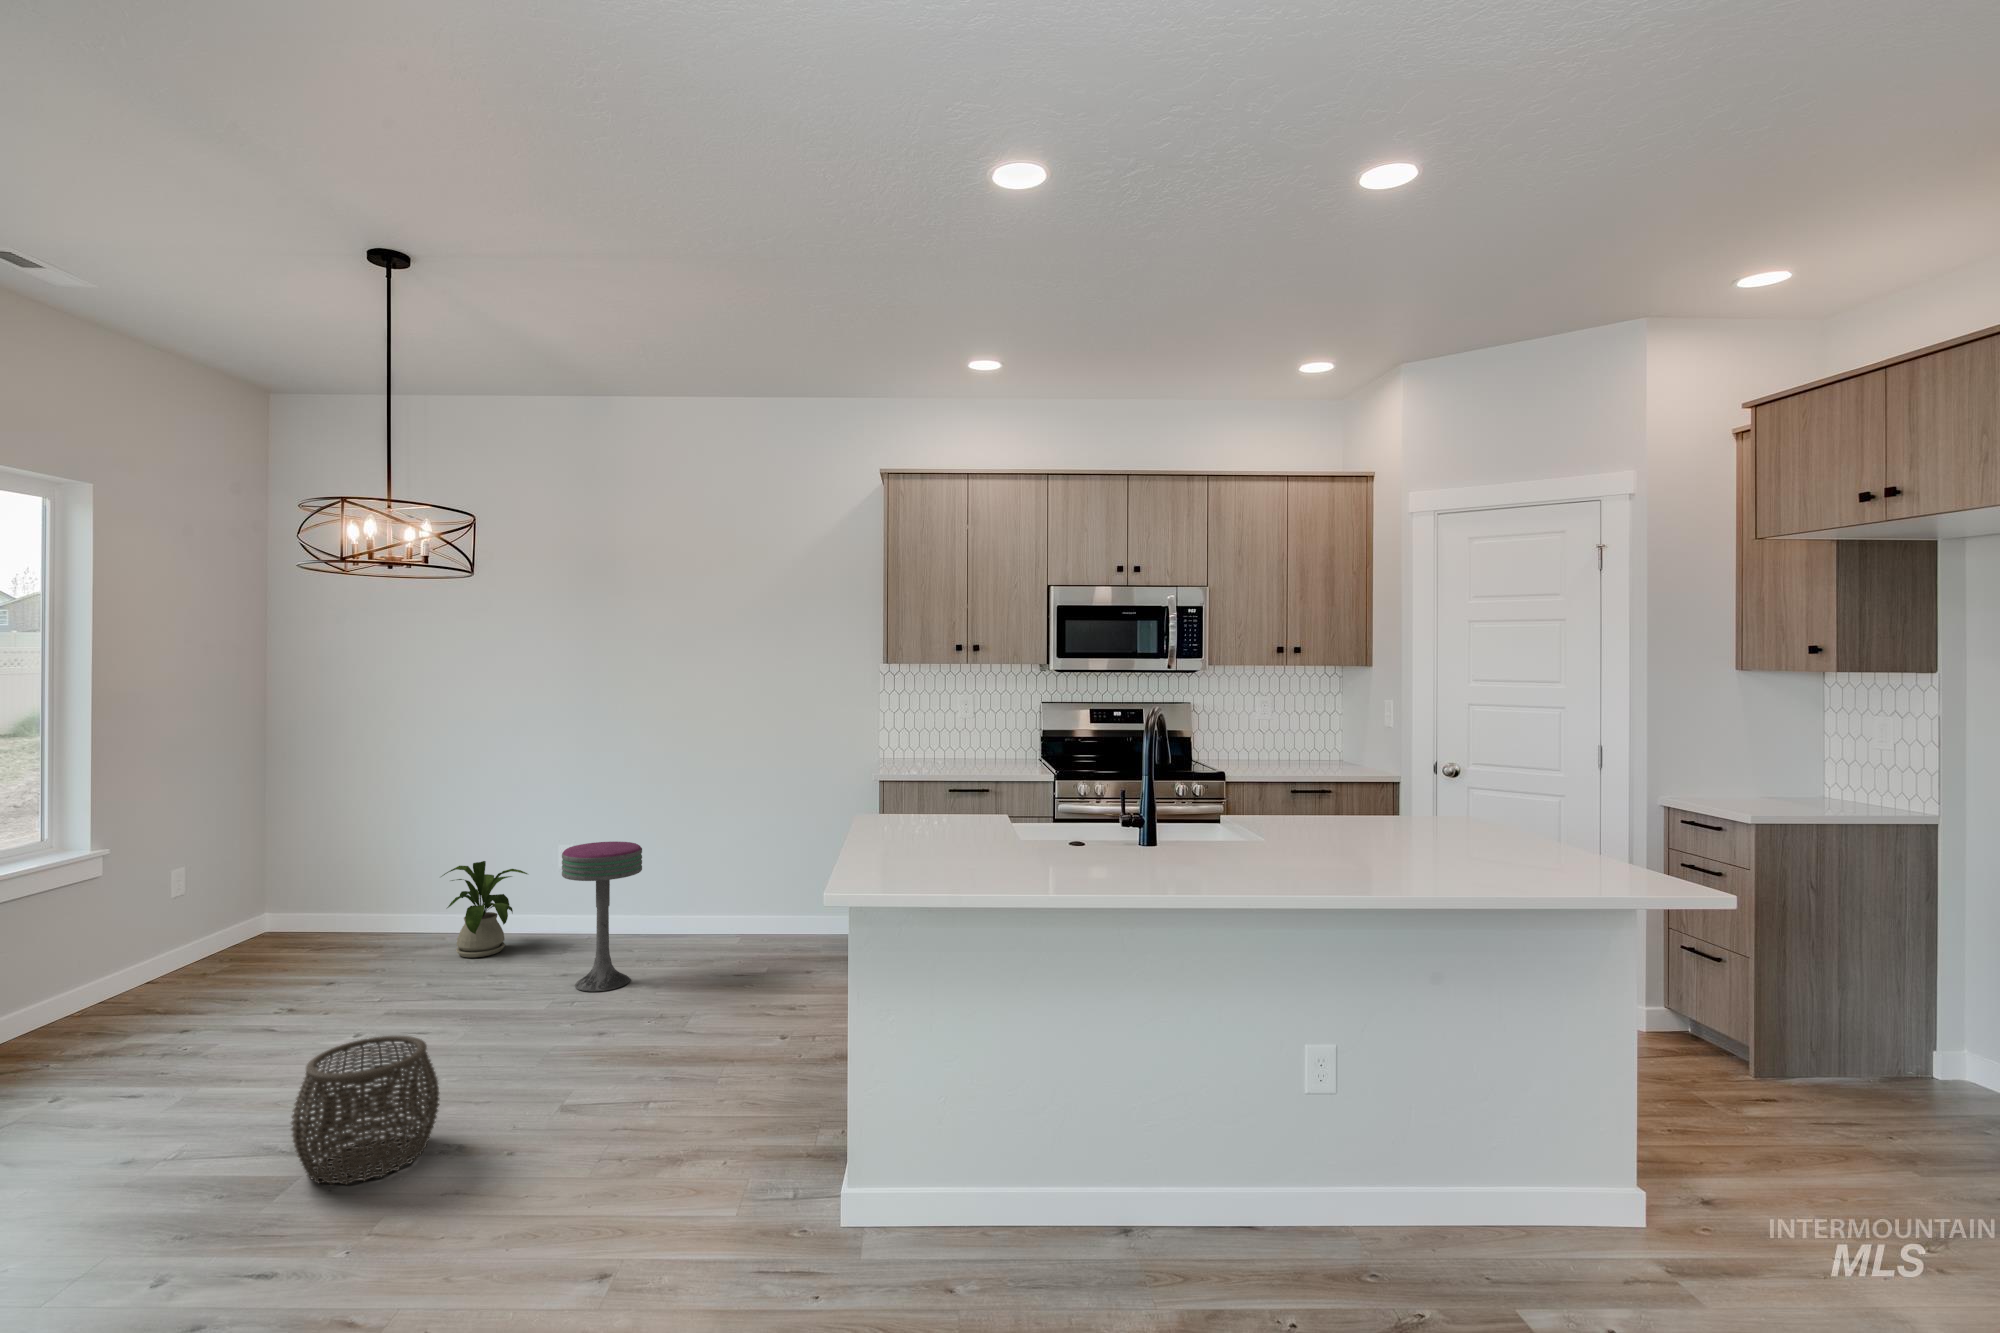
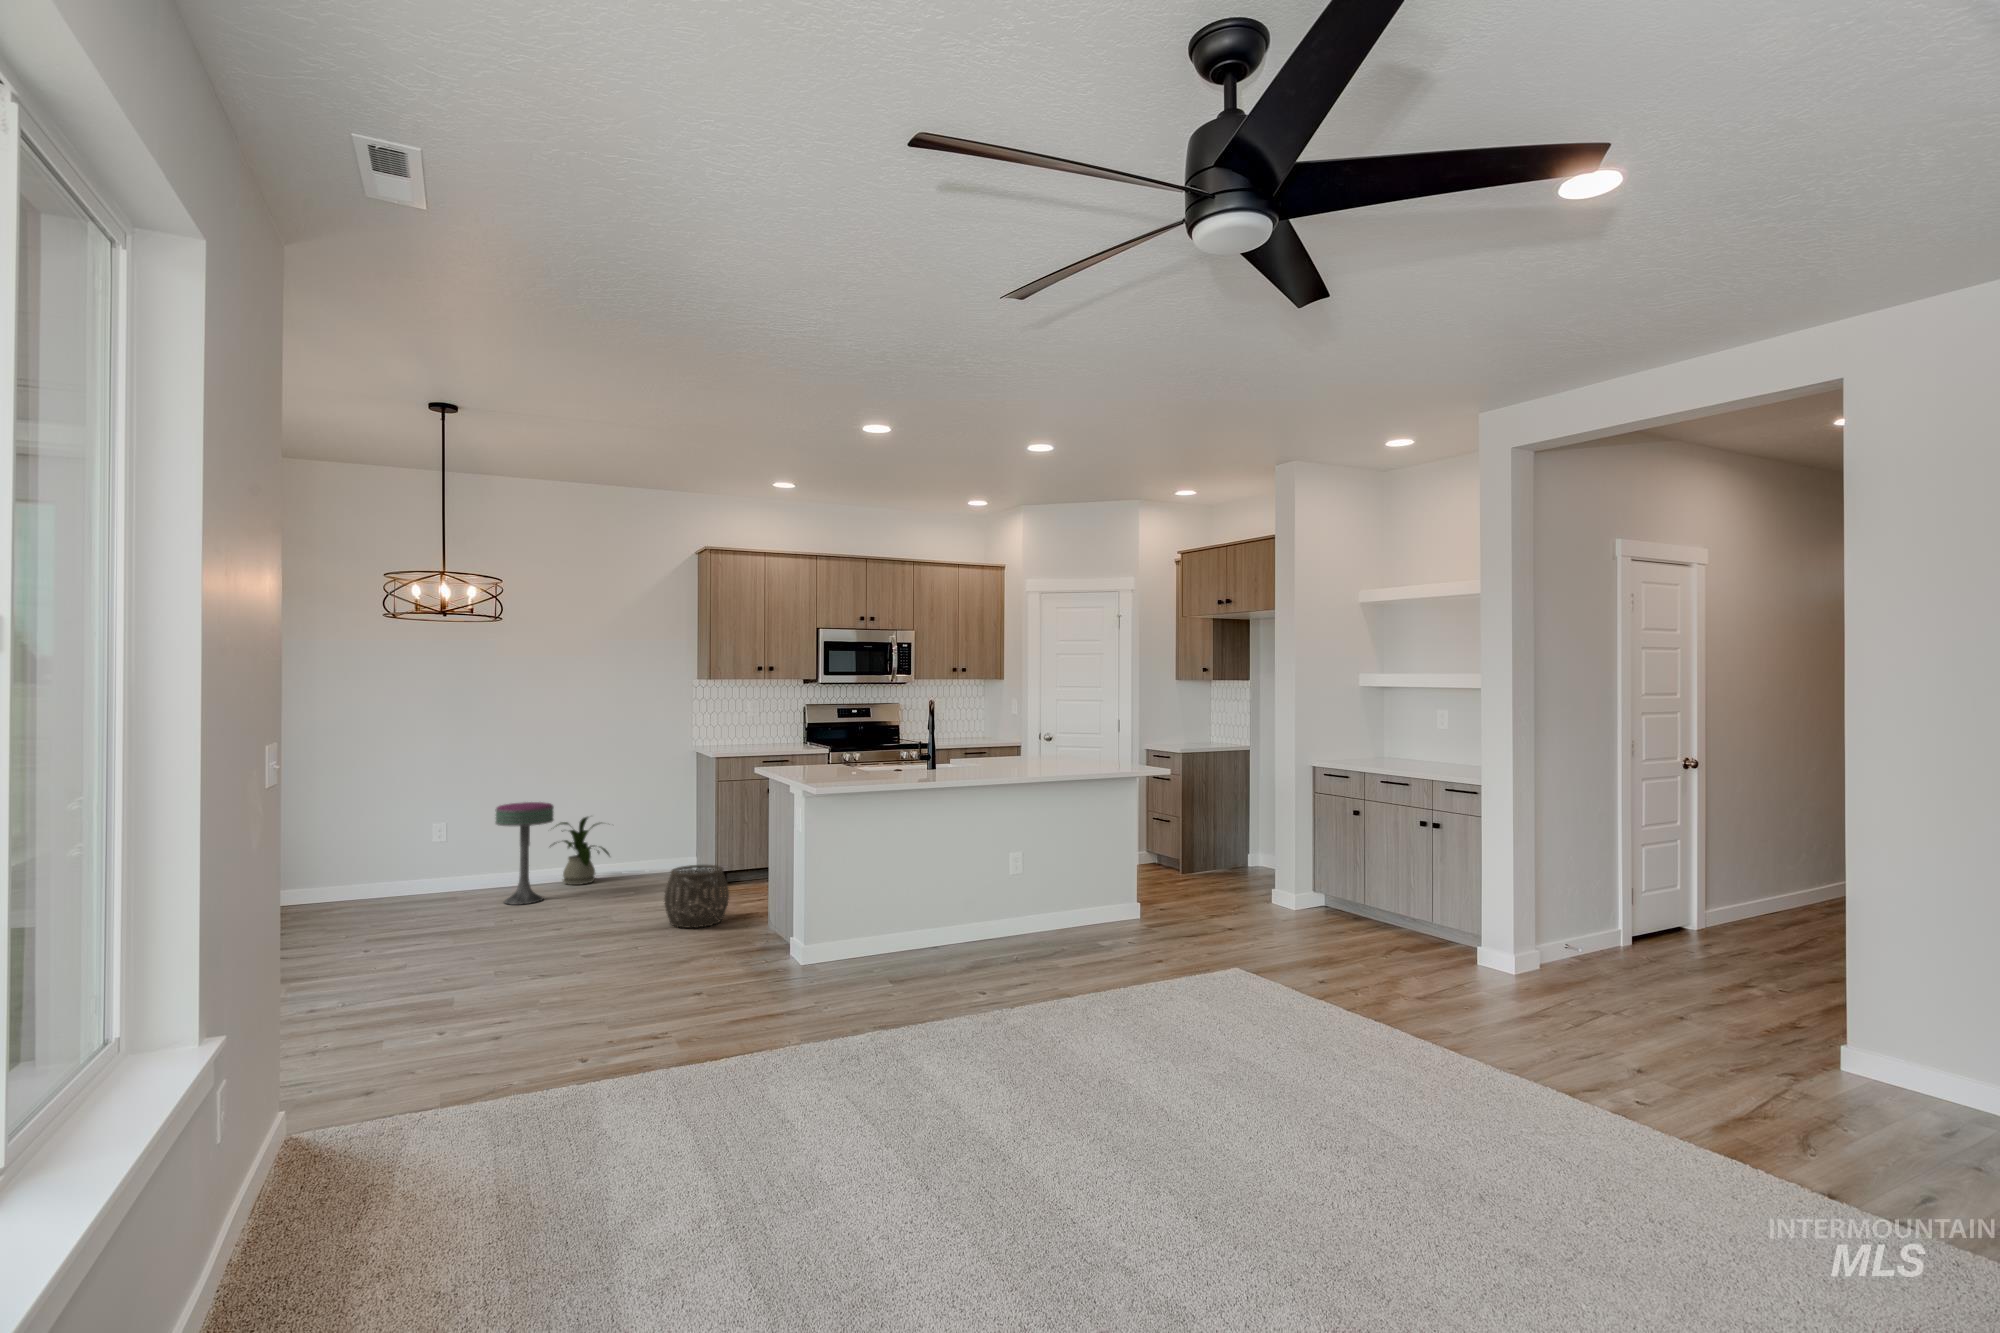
house plant: present [441,861,527,958] -> present [550,817,609,885]
woven basket: present [291,1036,439,1185] -> present [664,865,729,928]

